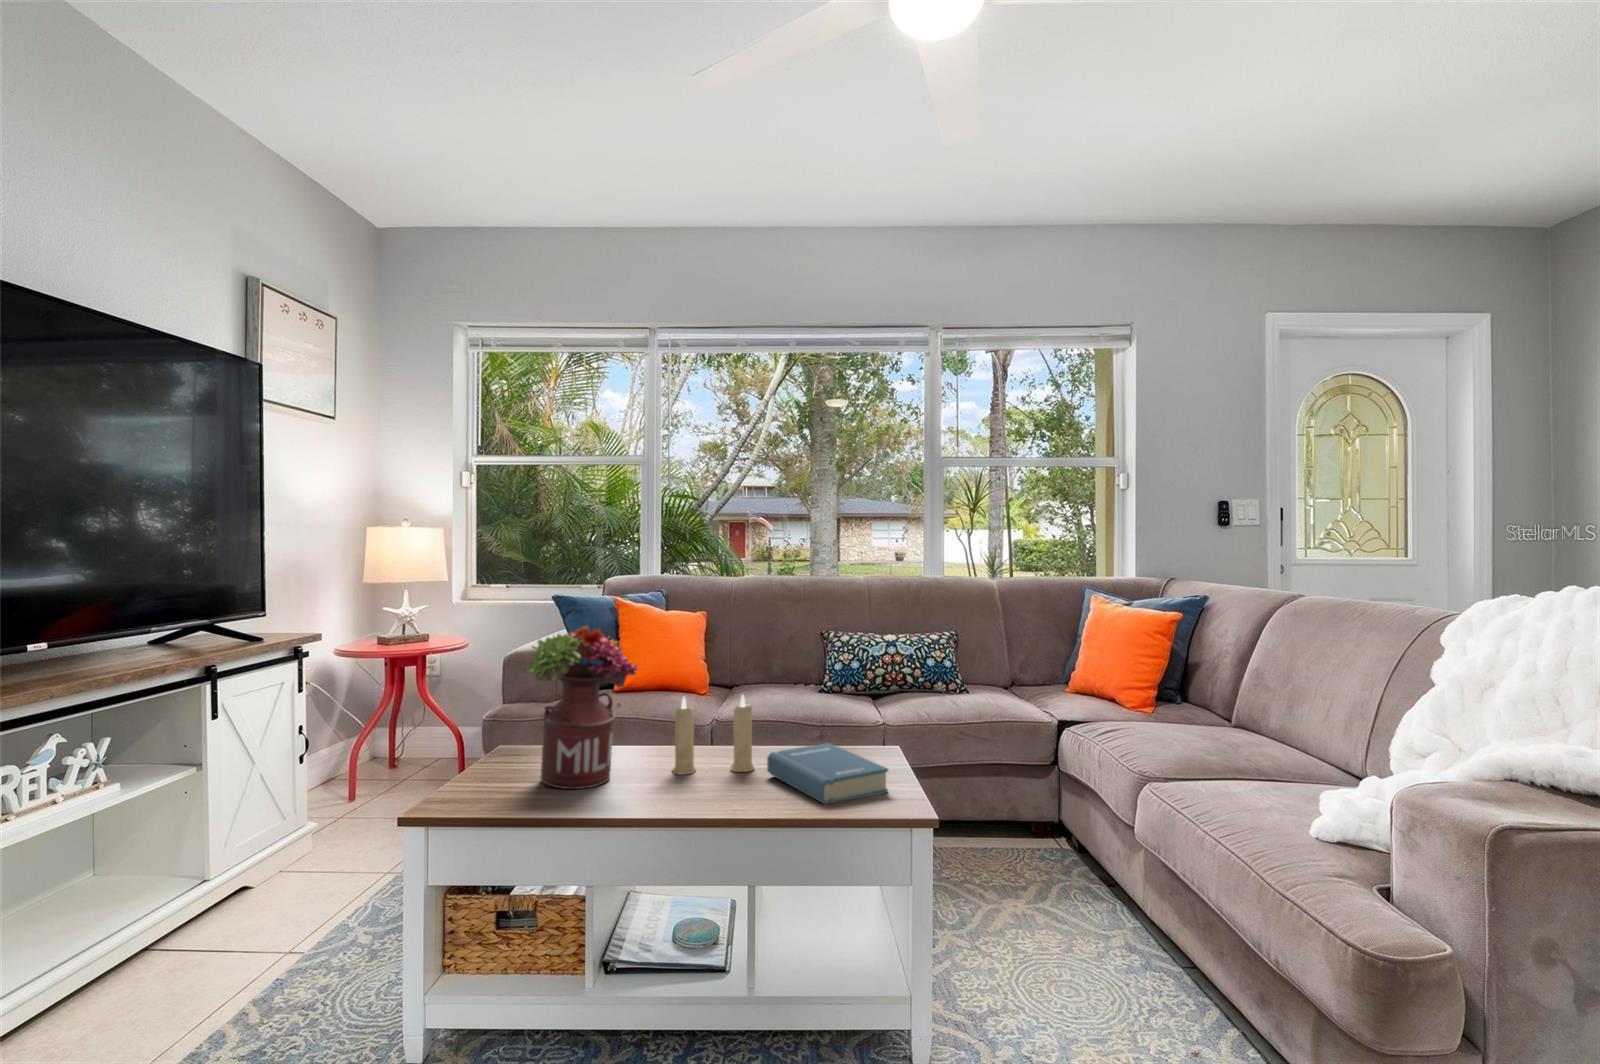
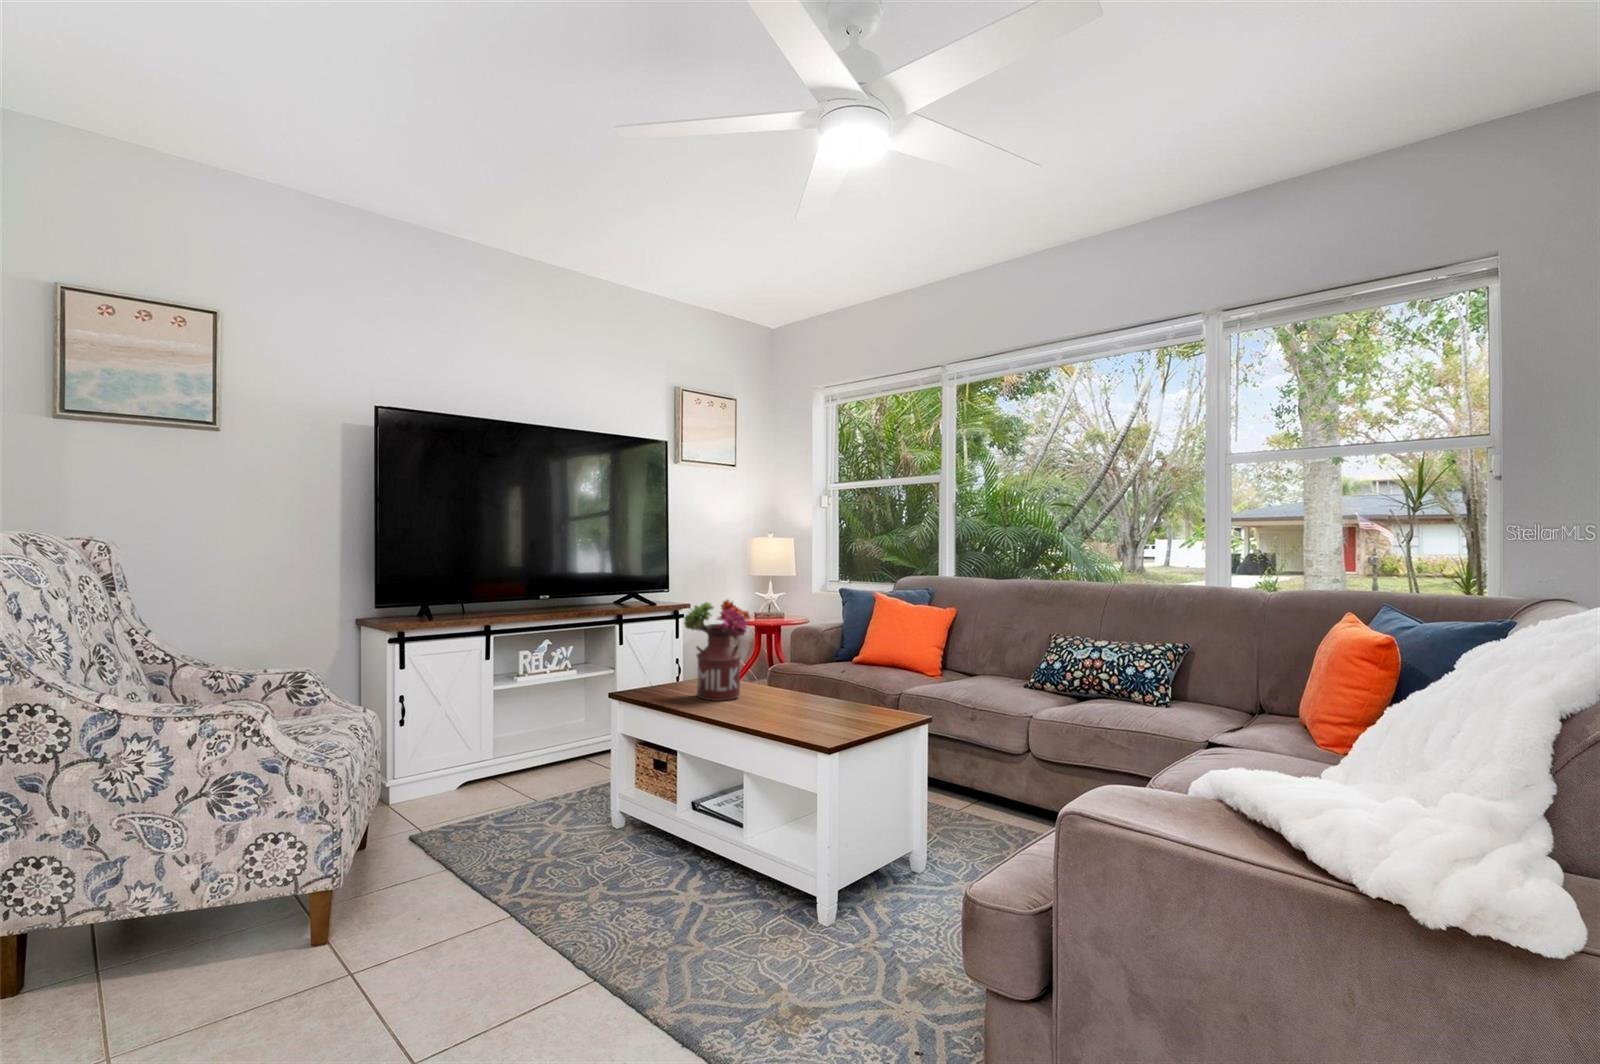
candle: present [672,695,754,775] -> none [773,650,825,711]
hardback book: present [767,743,888,804] -> none [802,697,869,734]

